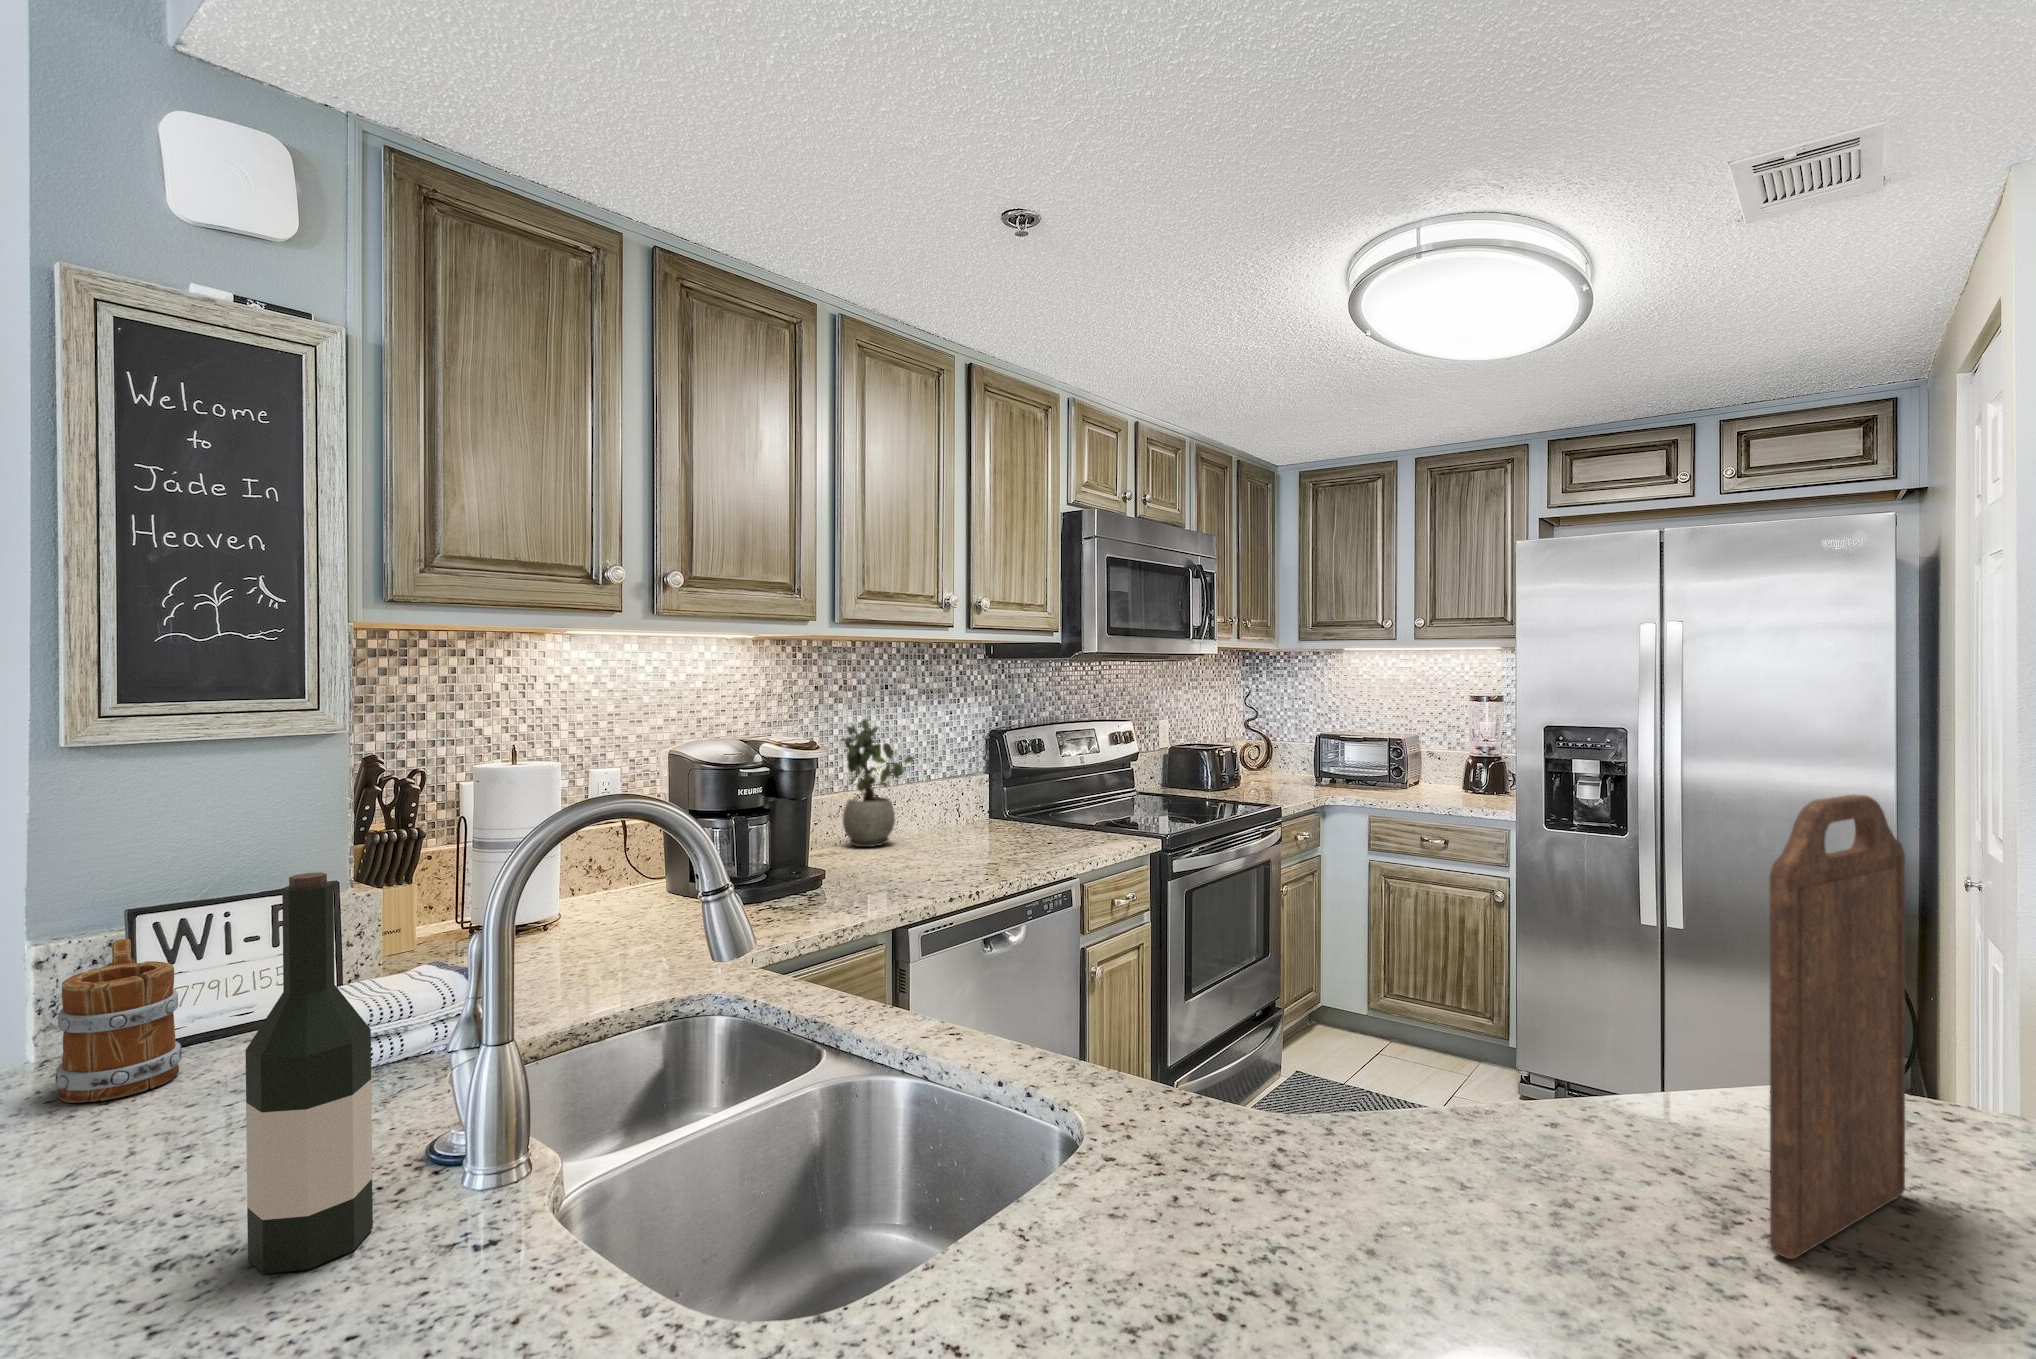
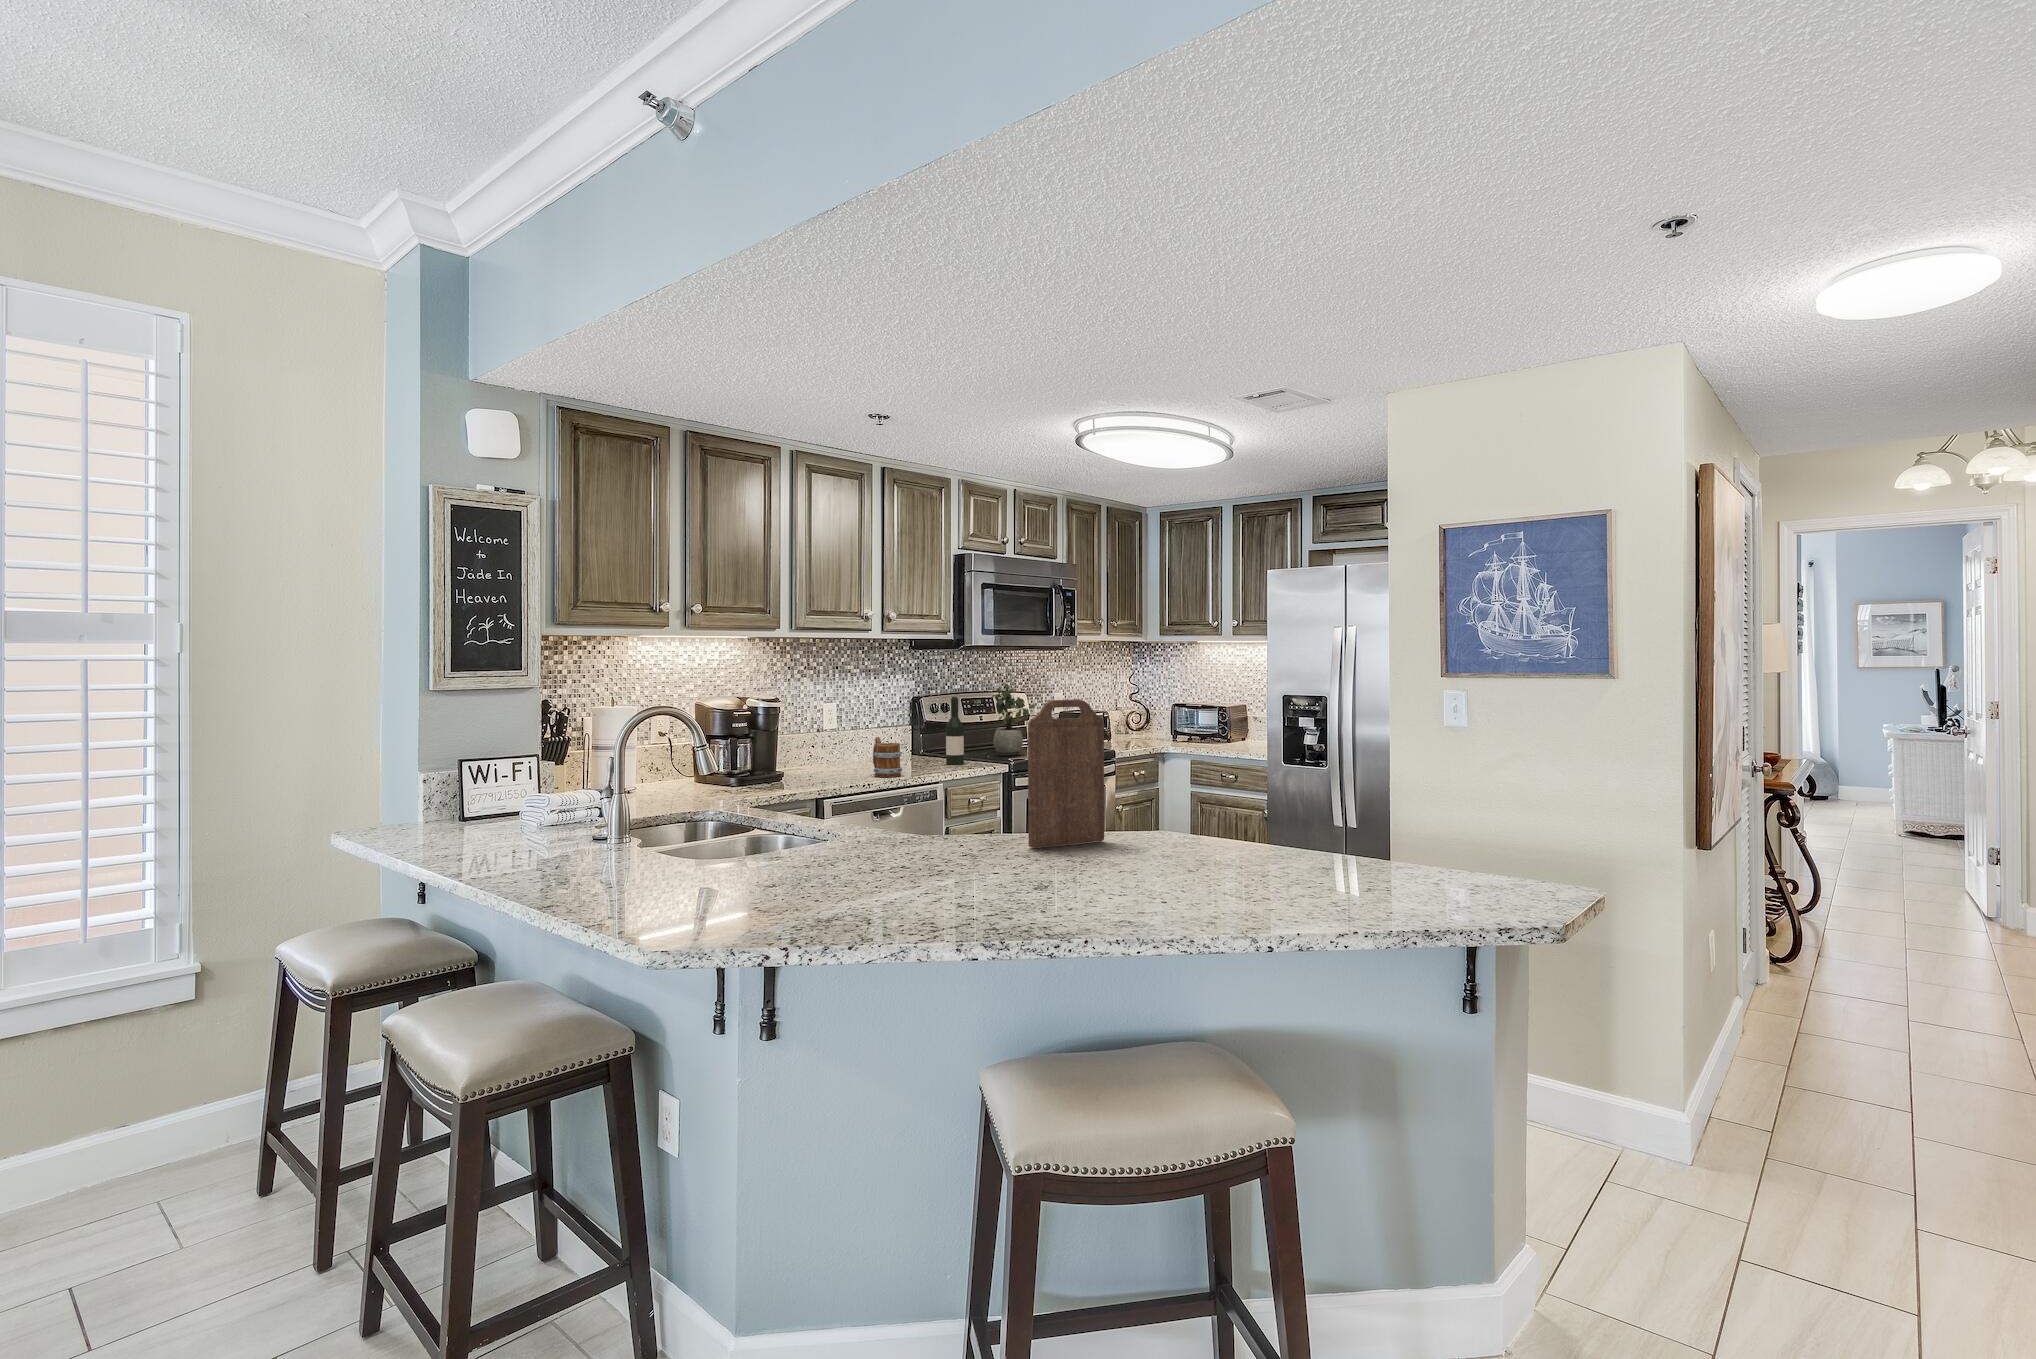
potted plant: present [840,719,914,847] -> present [992,684,1035,756]
wine bottle: present [246,872,373,1274] -> present [946,697,964,765]
mug: present [55,939,182,1102] -> present [873,737,902,777]

